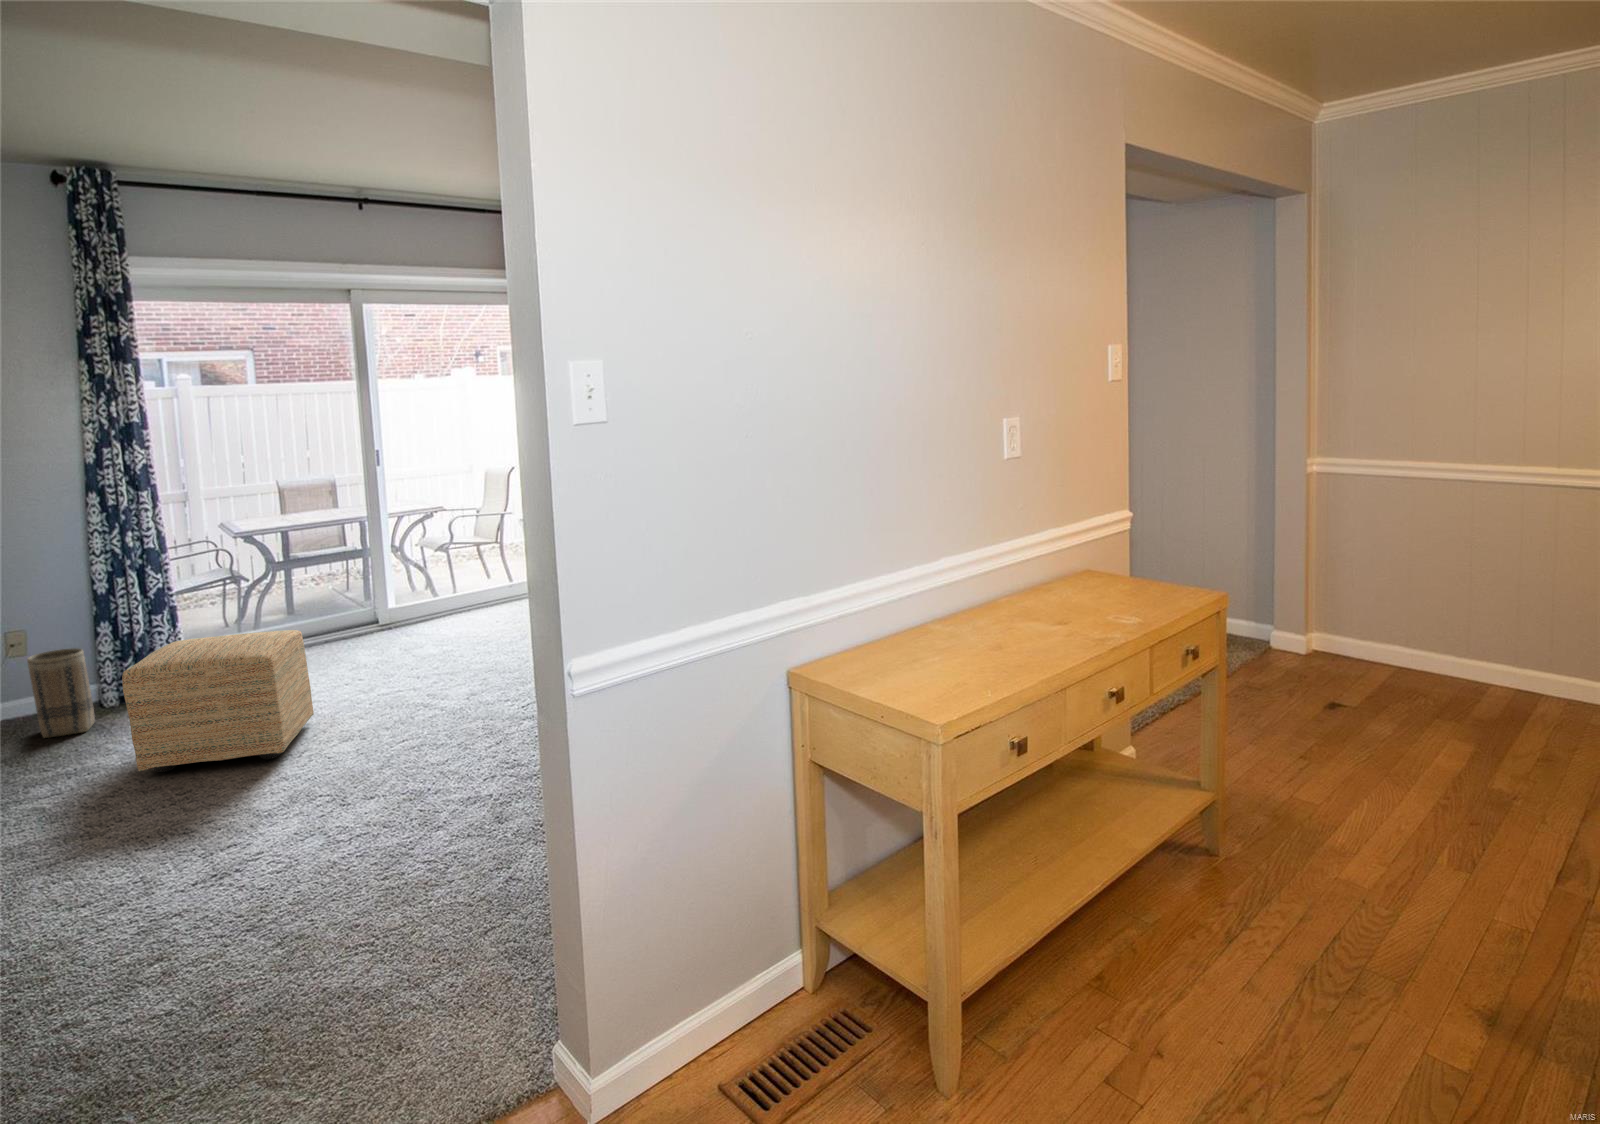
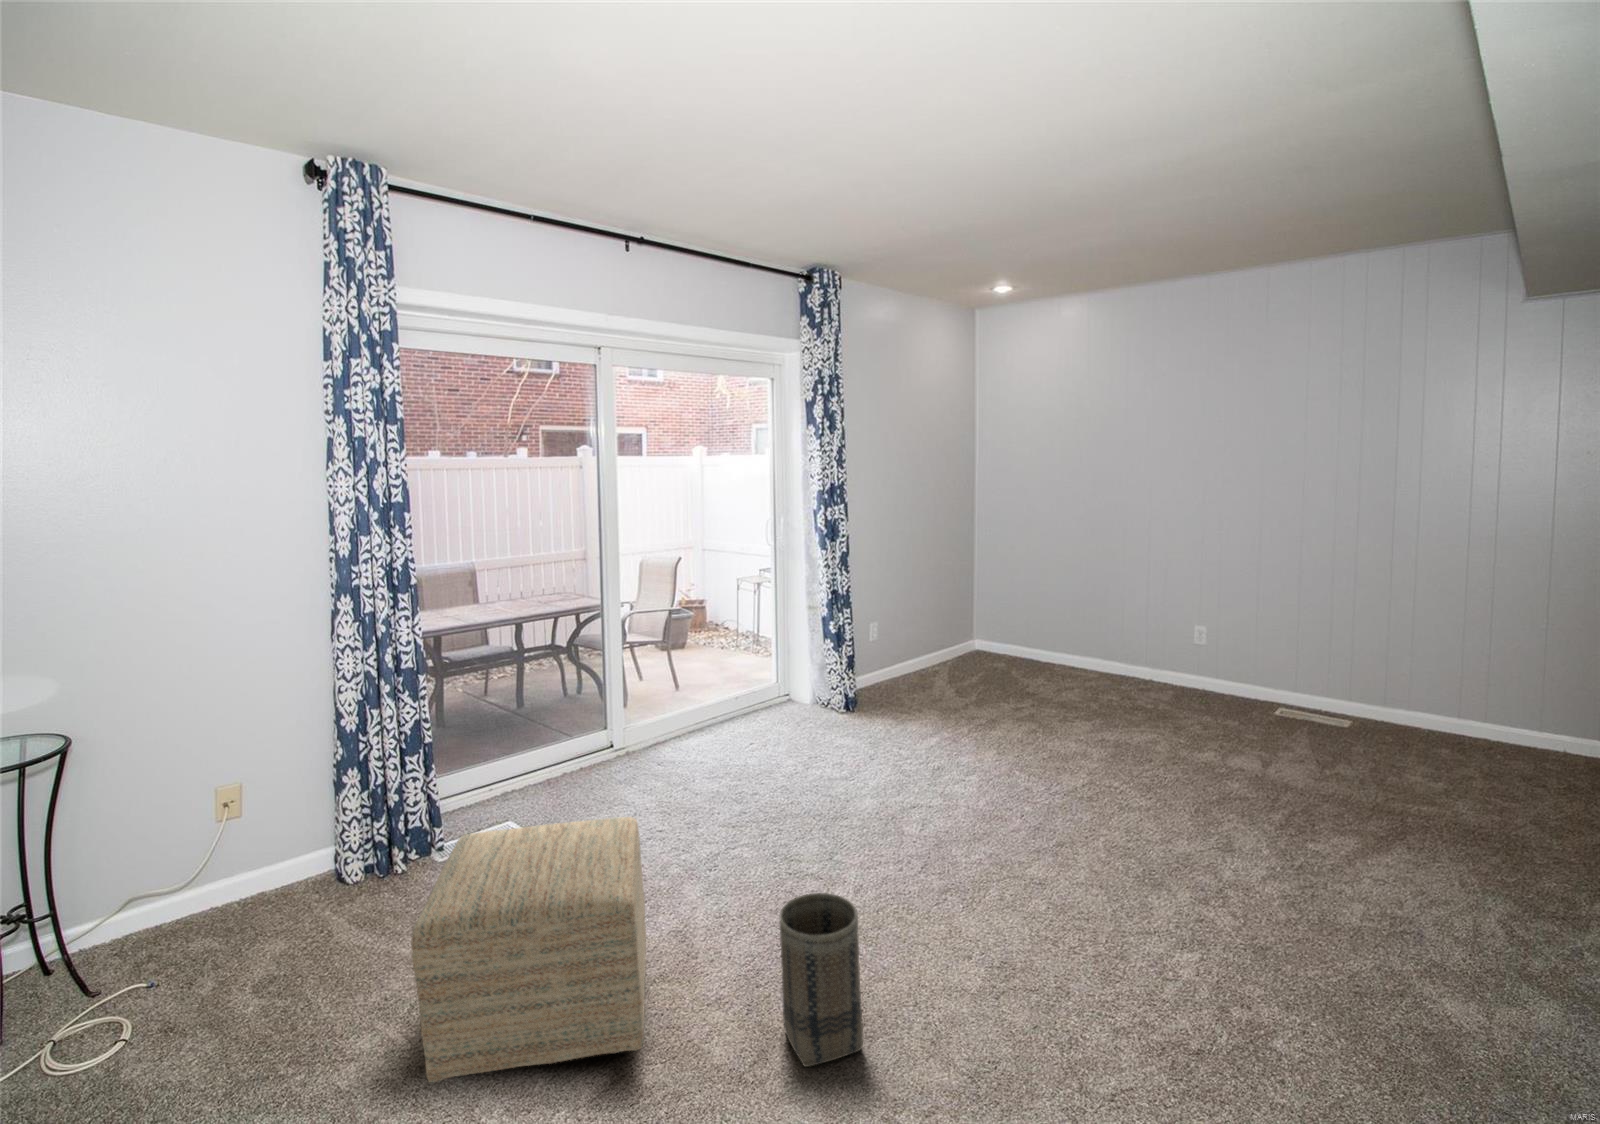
basket: present [27,648,95,738] -> present [780,893,863,1067]

